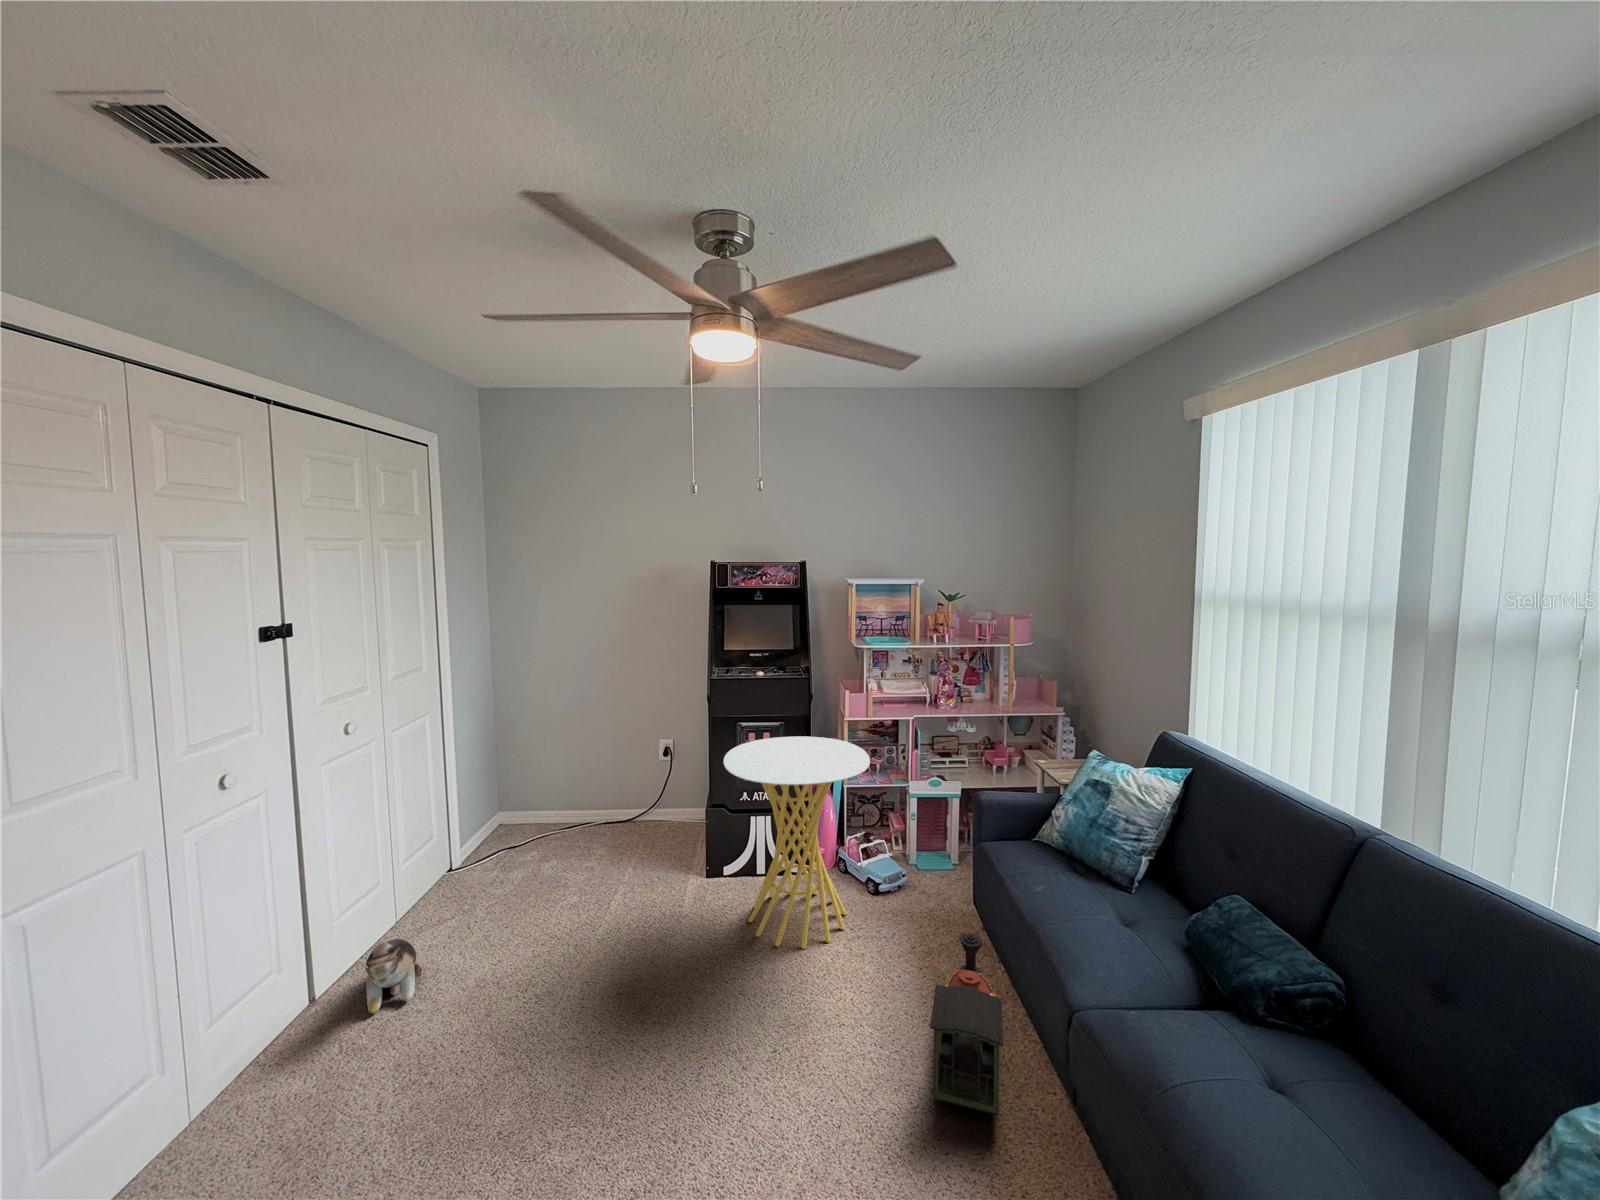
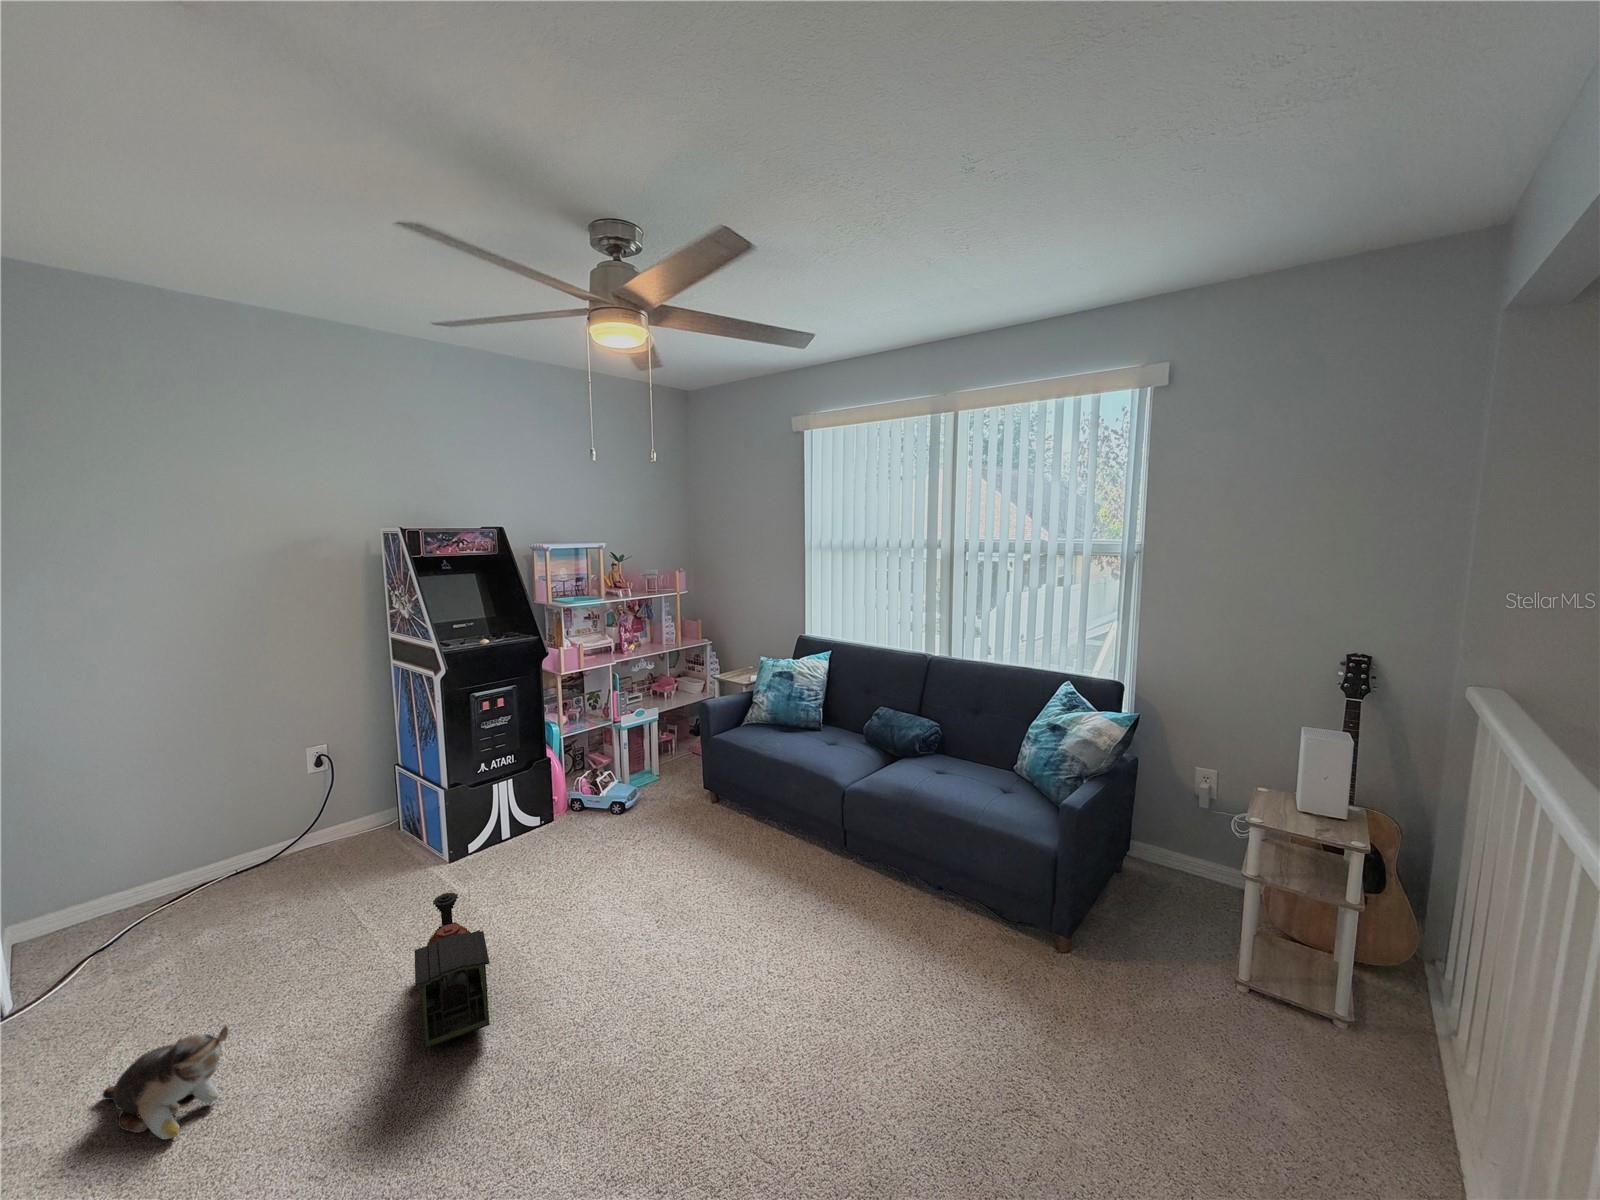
side table: present [724,736,870,949] -> none [496,689,640,873]
toy train: present [930,933,1003,1115] -> present [415,893,489,1049]

